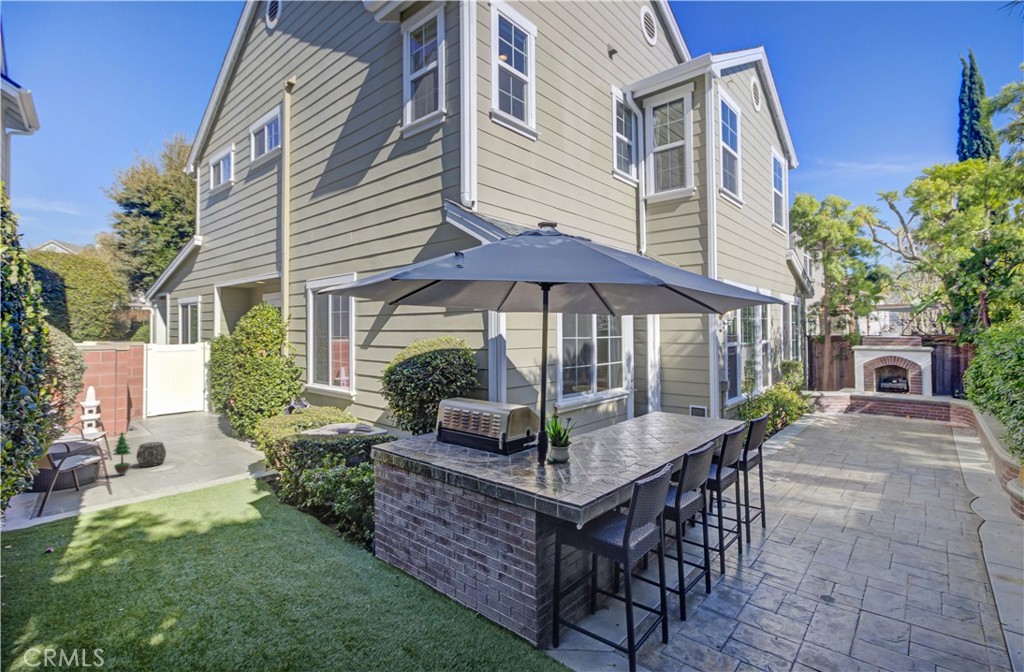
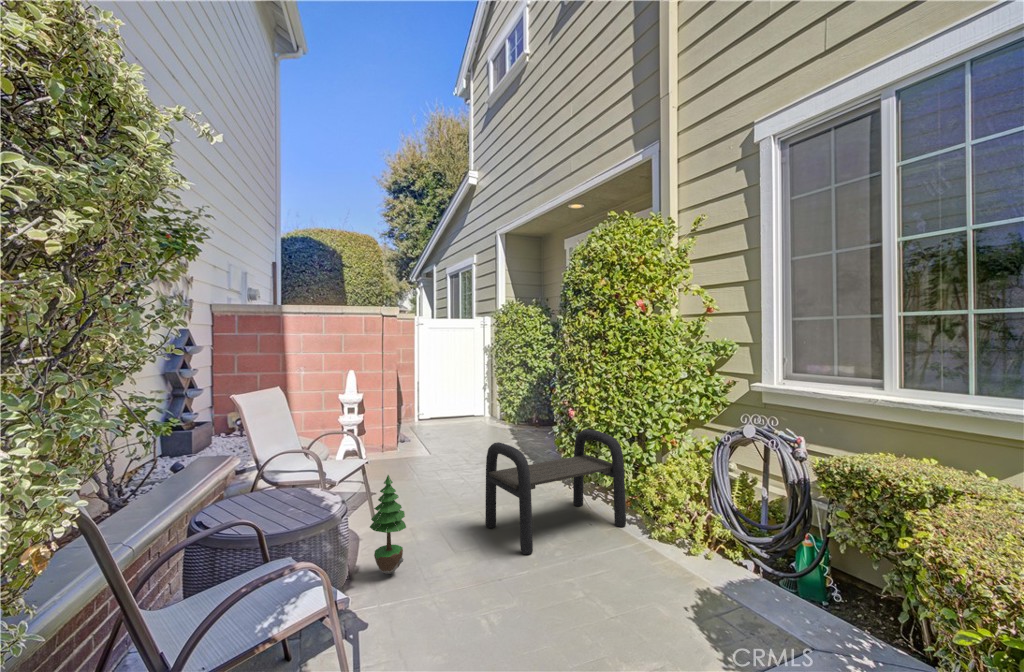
bench: none [180,409,256,464] -> present [485,429,626,554]
woven basket: present [136,442,166,467] -> none [413,491,465,549]

